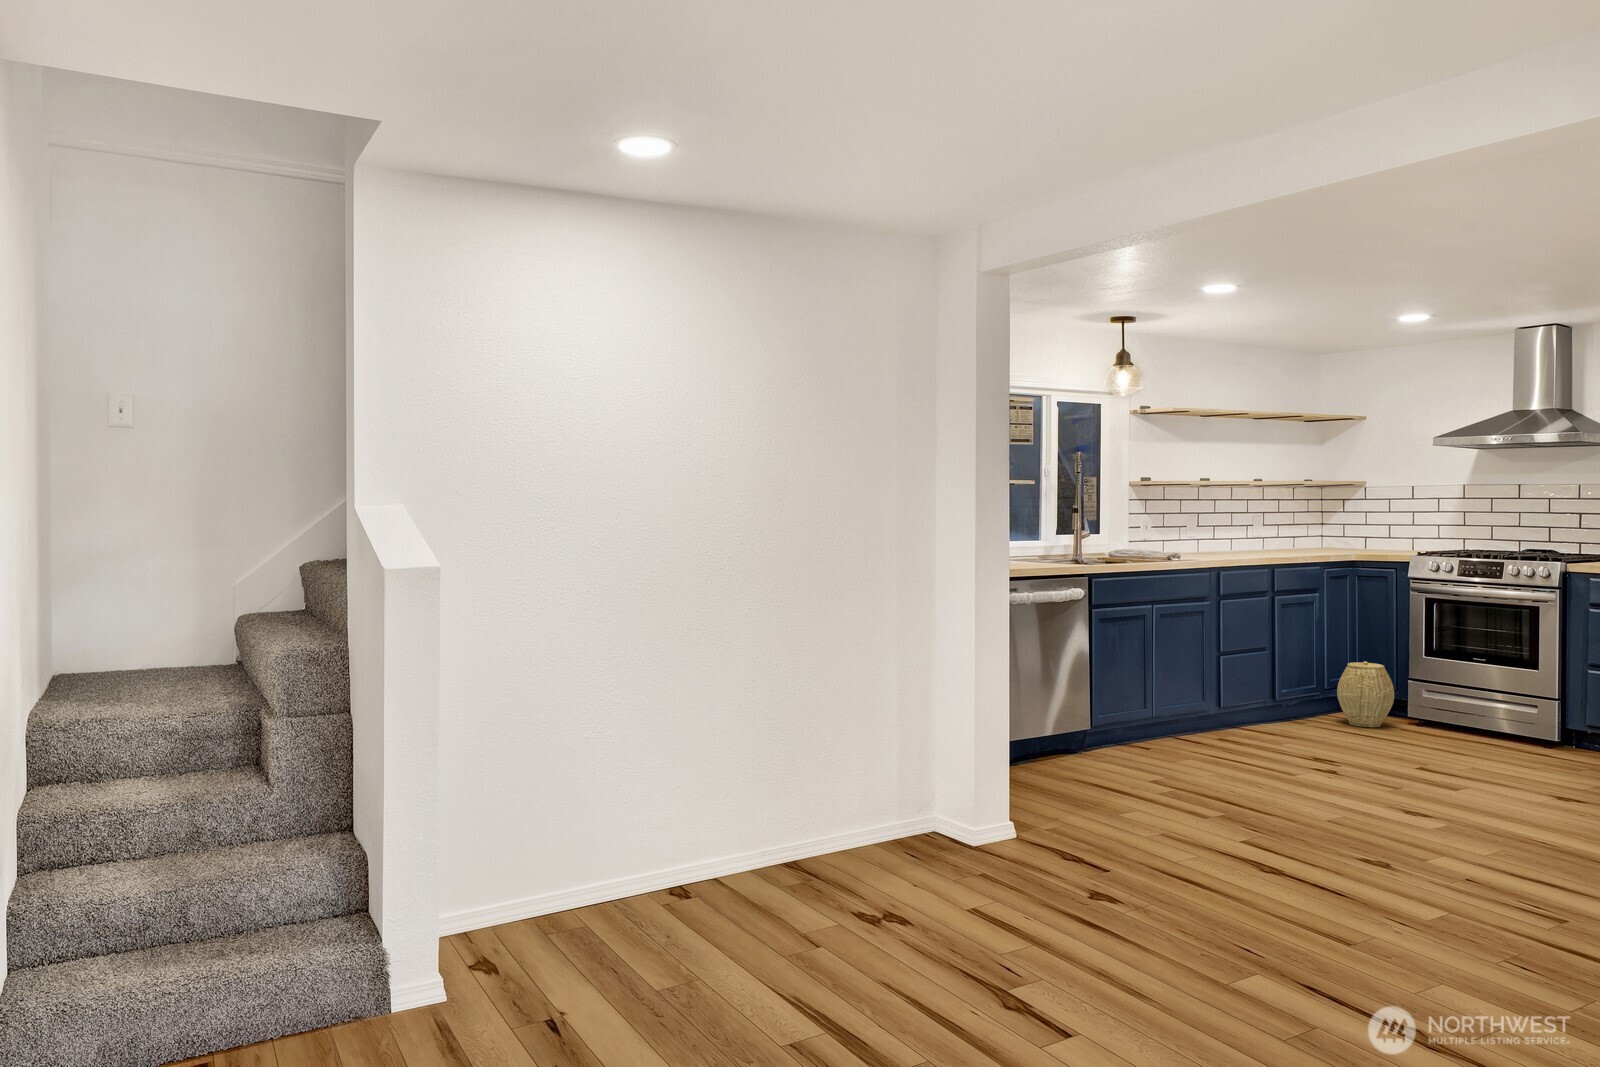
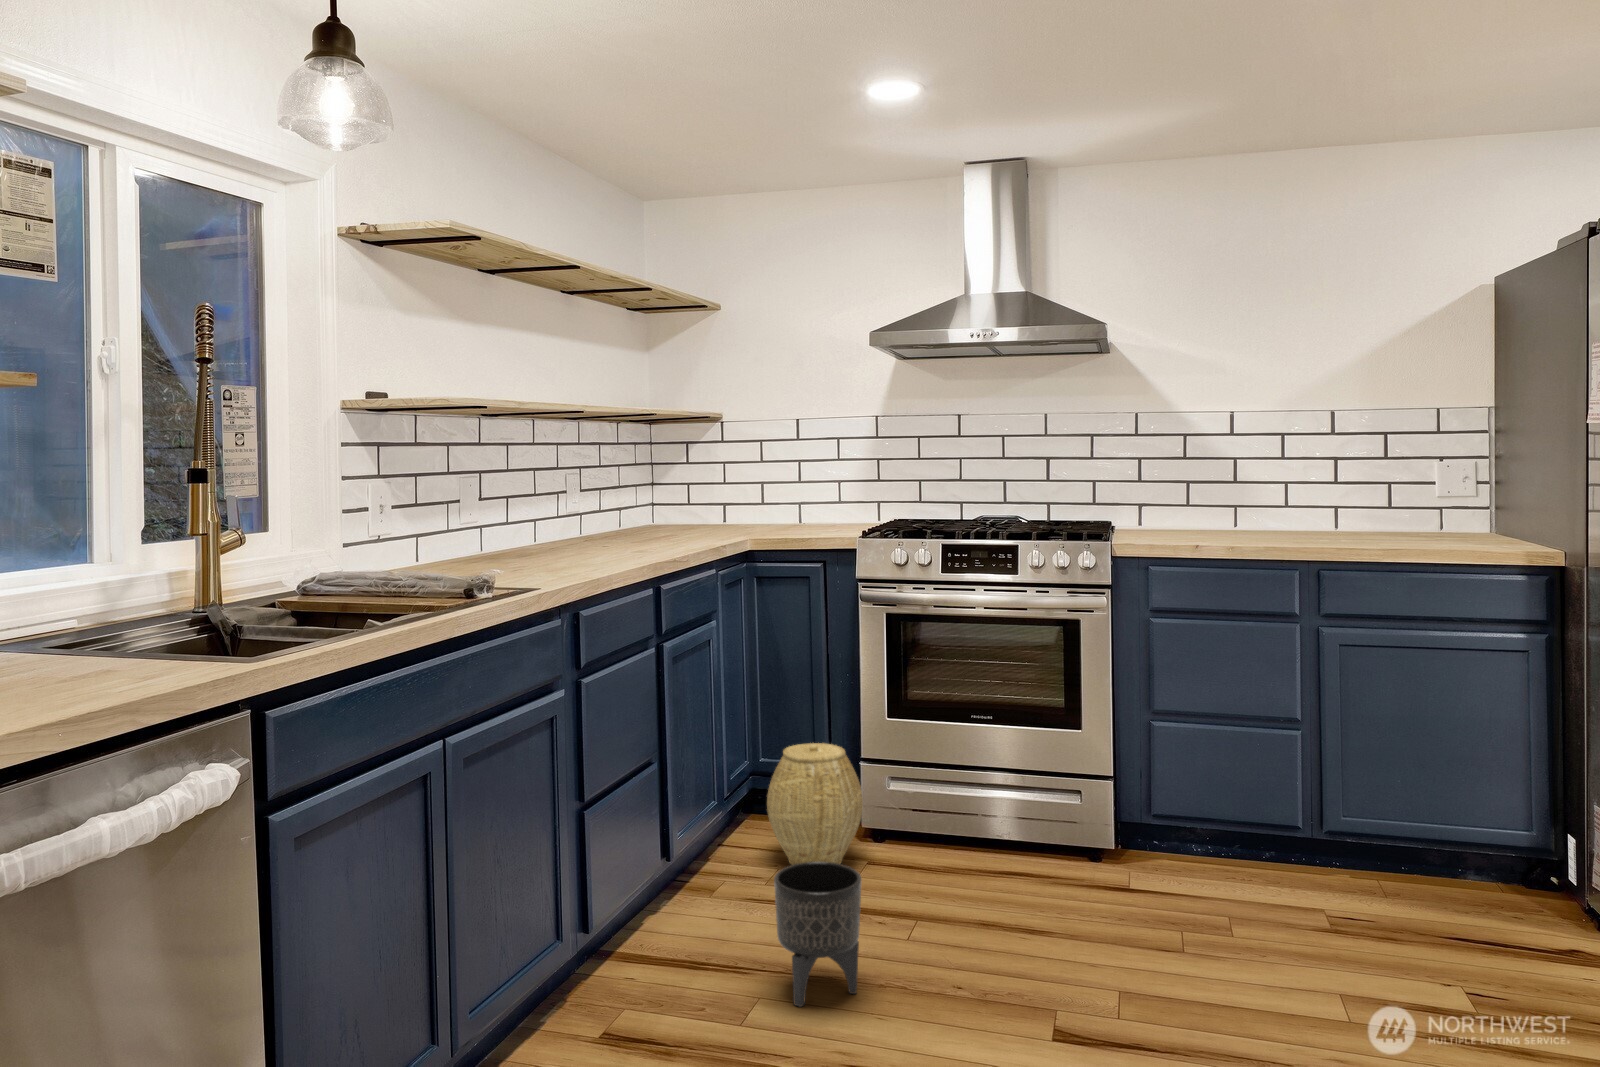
planter: none [1294,693,1337,752] -> present [774,862,862,1007]

